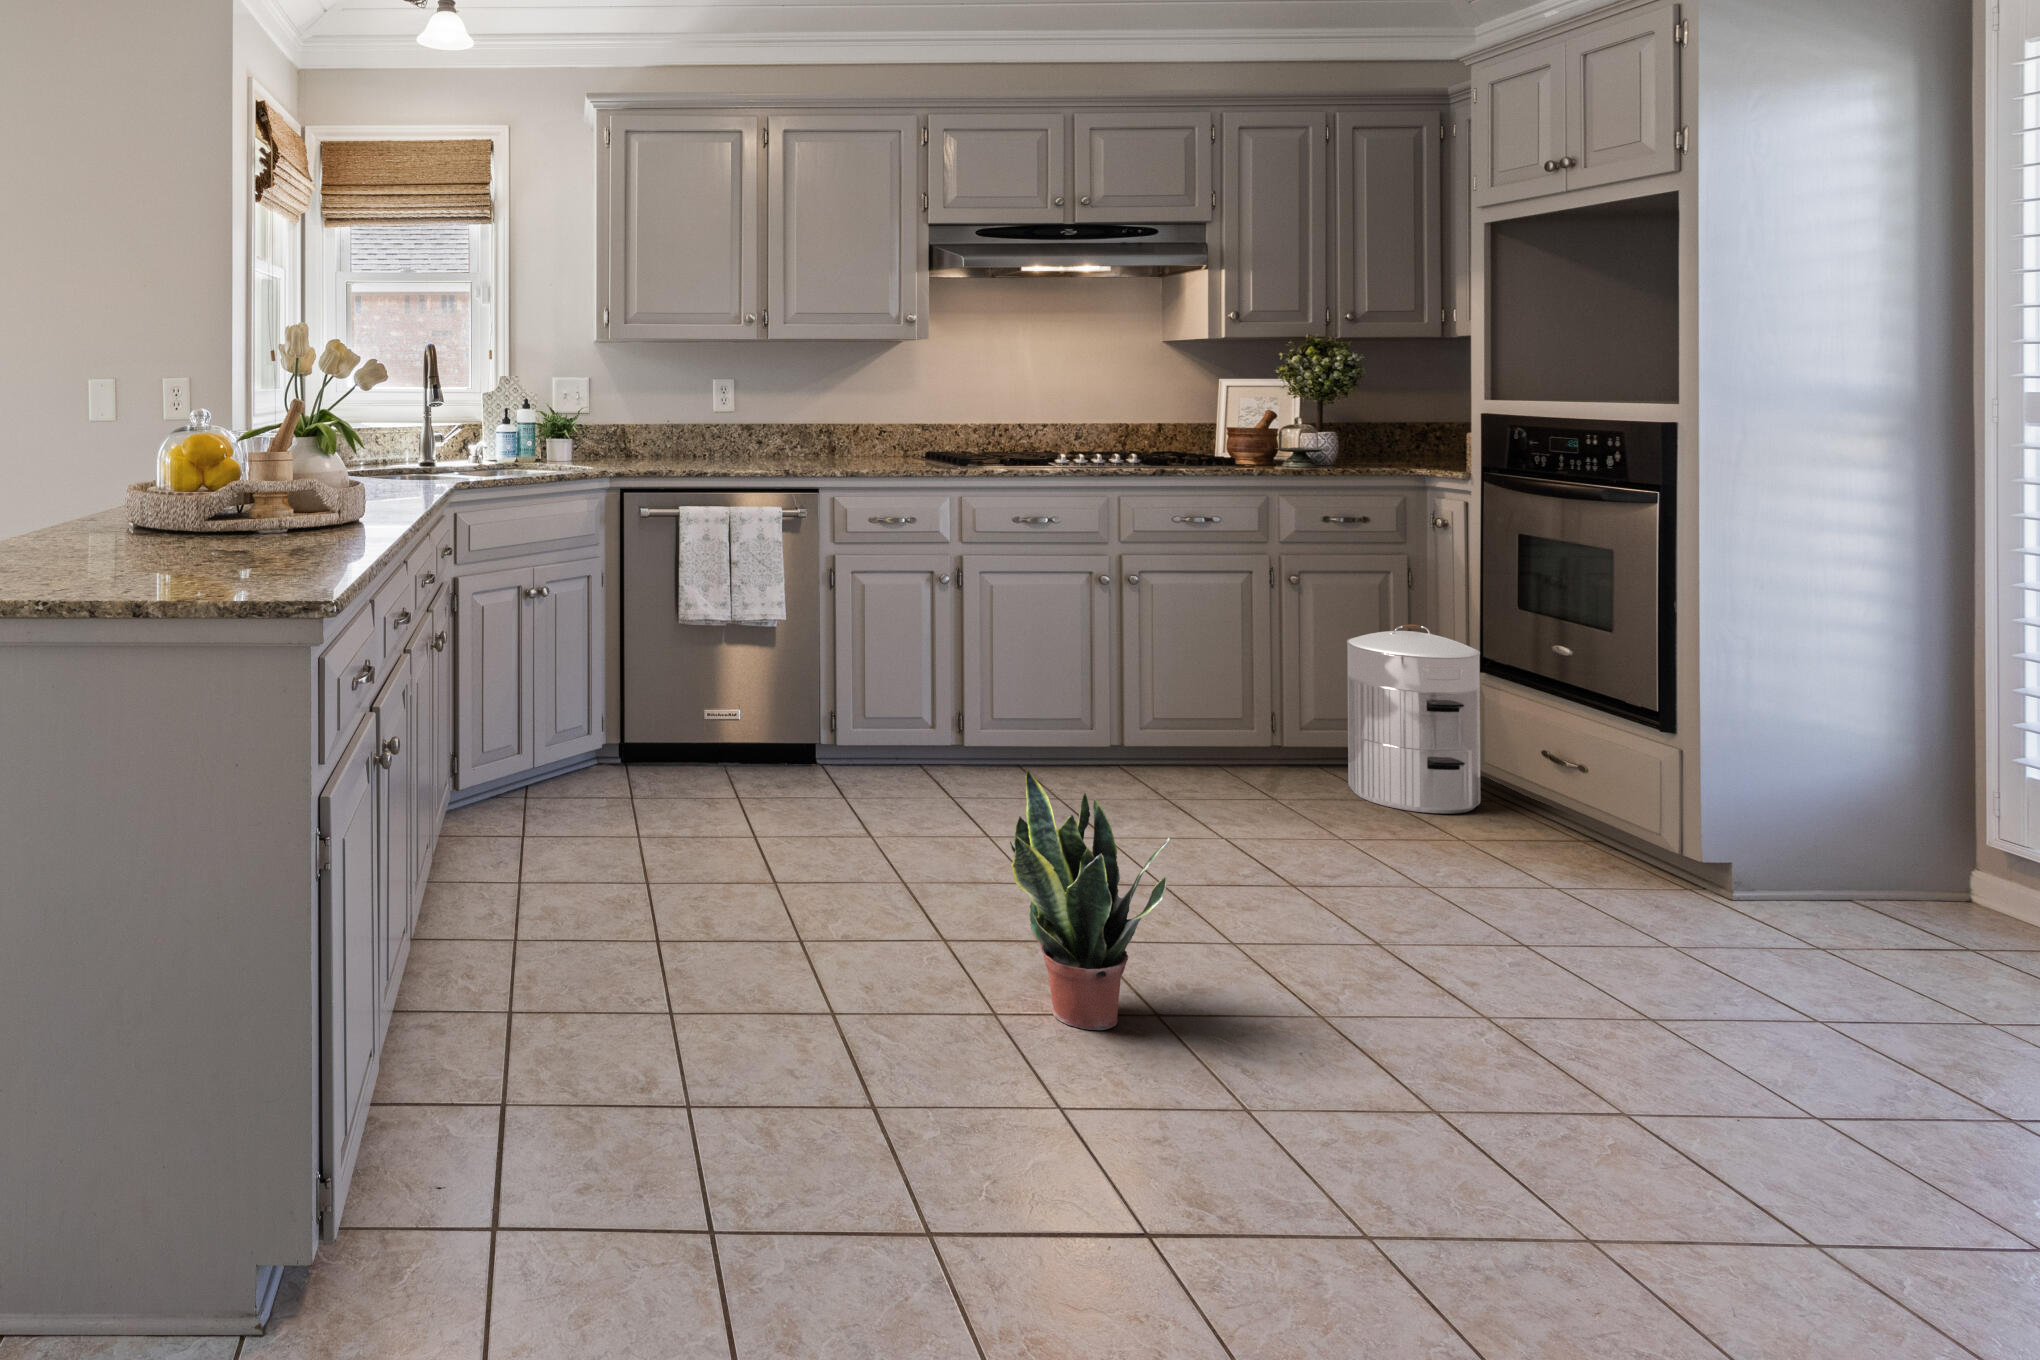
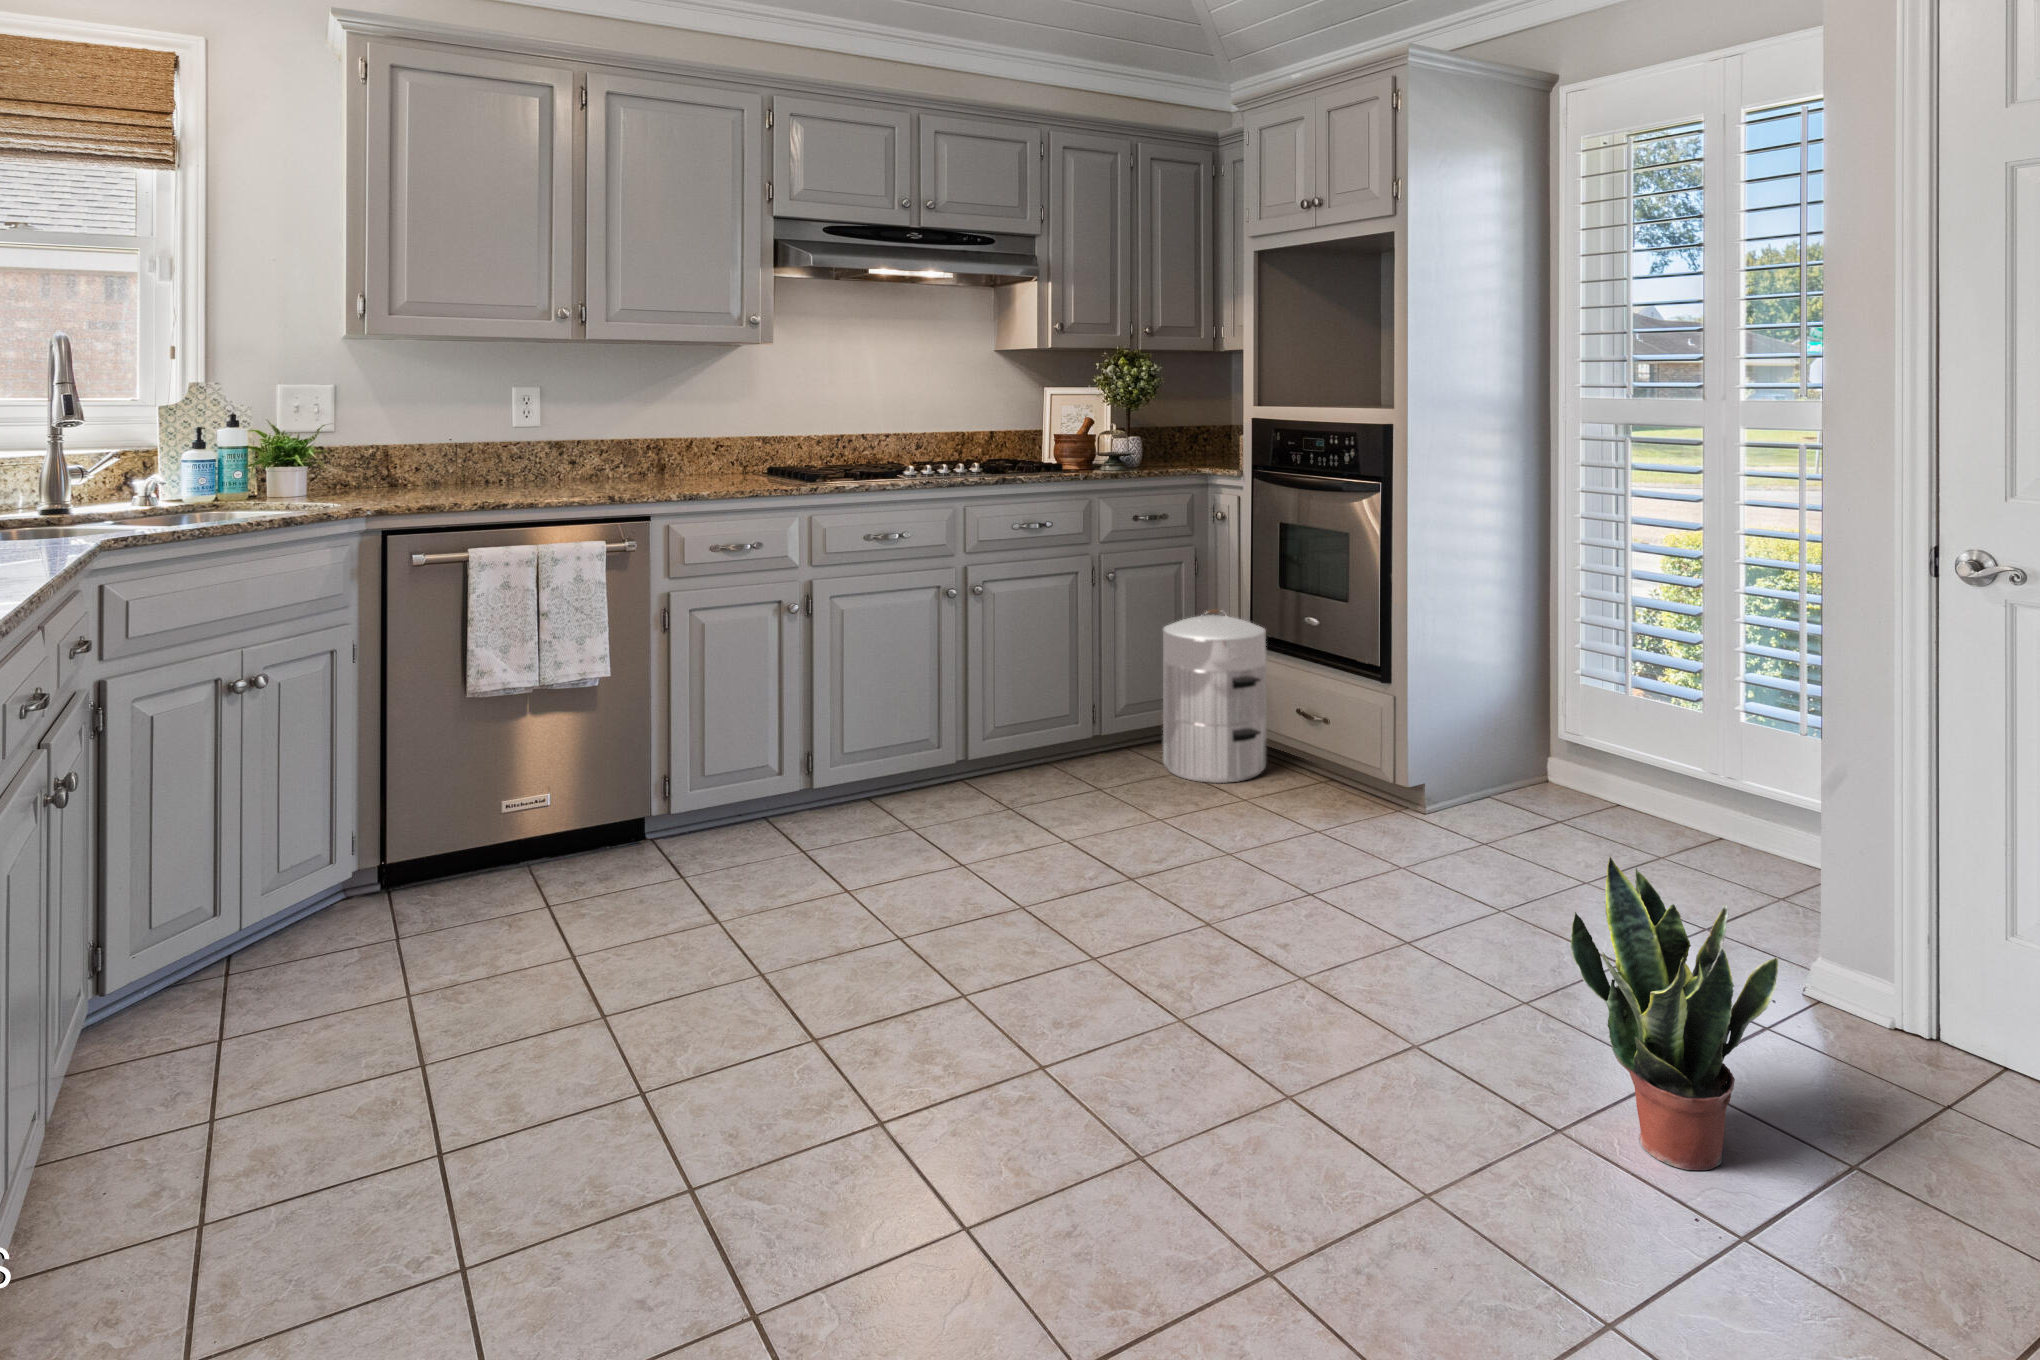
potted plant: present [1009,770,1170,1030] -> present [1571,857,1778,1170]

